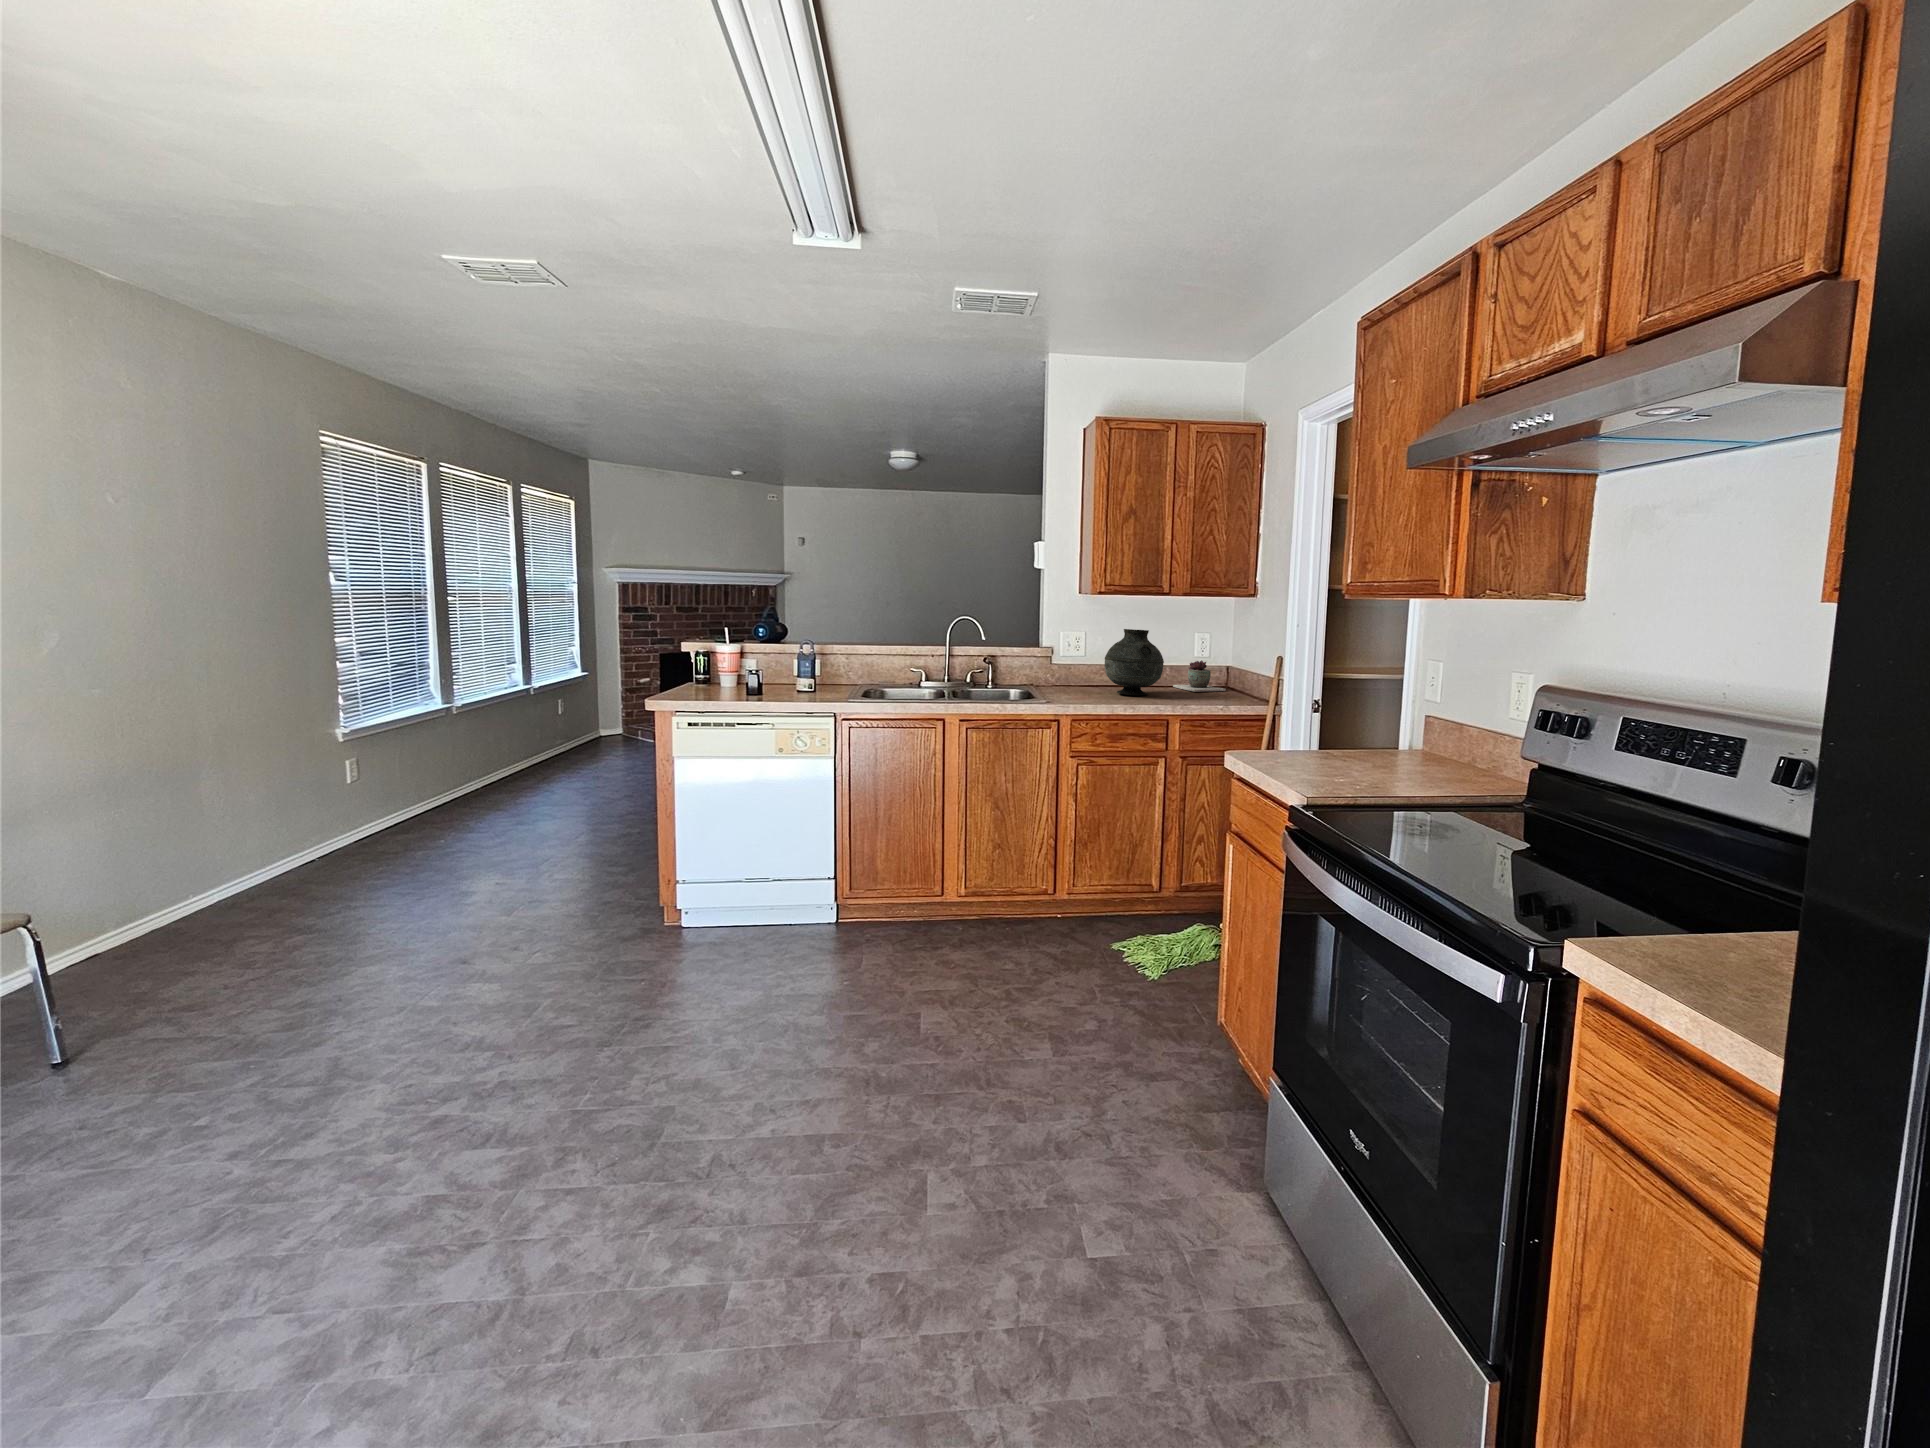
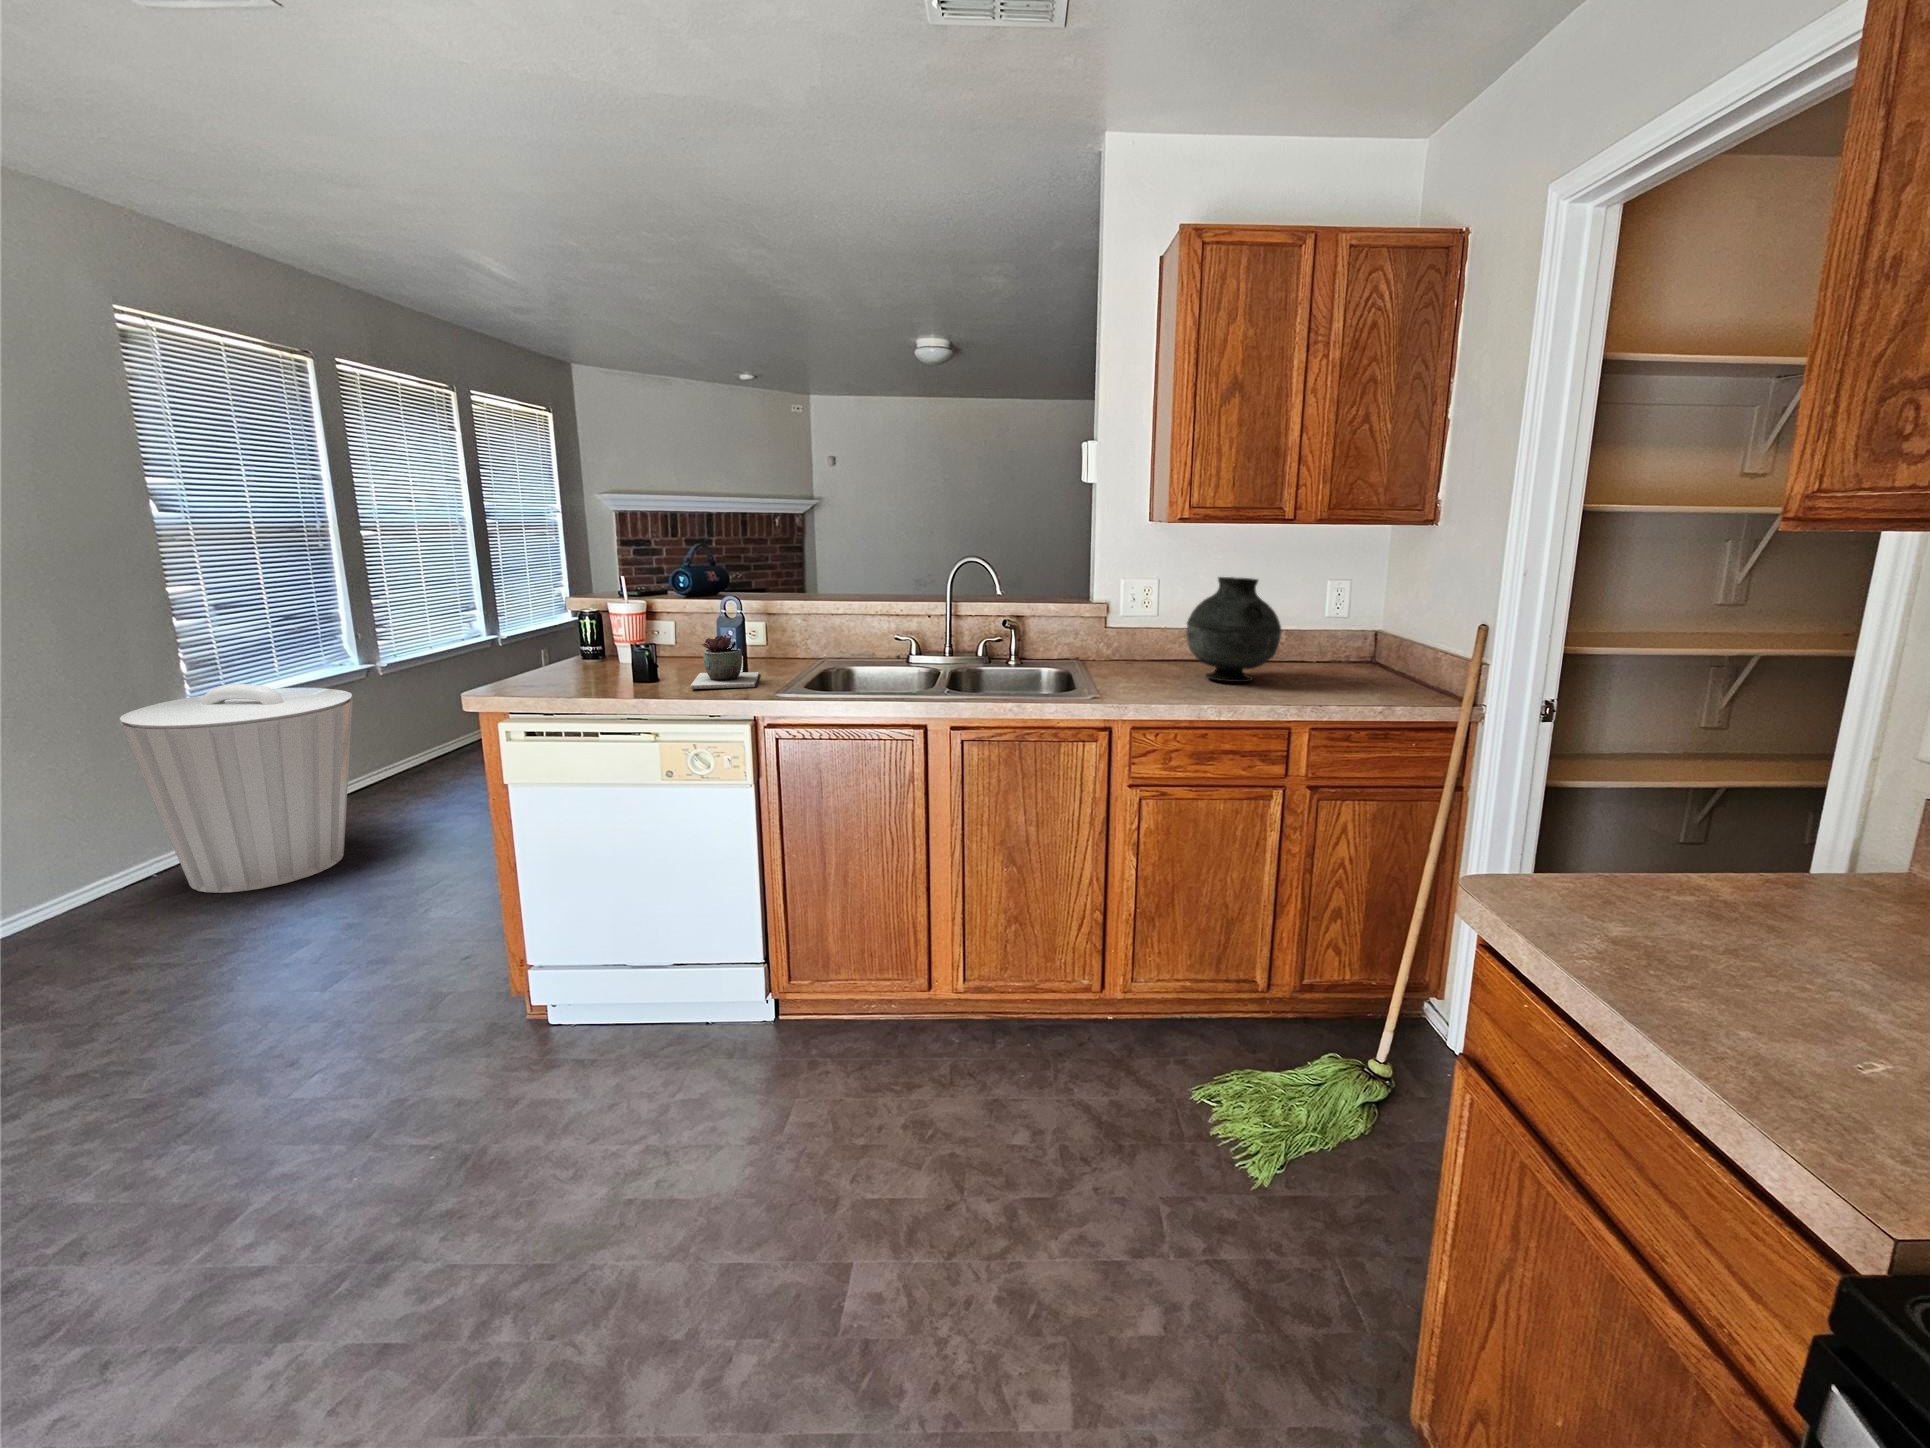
succulent plant: present [1173,660,1226,692] -> present [690,635,759,689]
trash can: none [312,710,475,869] -> present [120,684,353,893]

